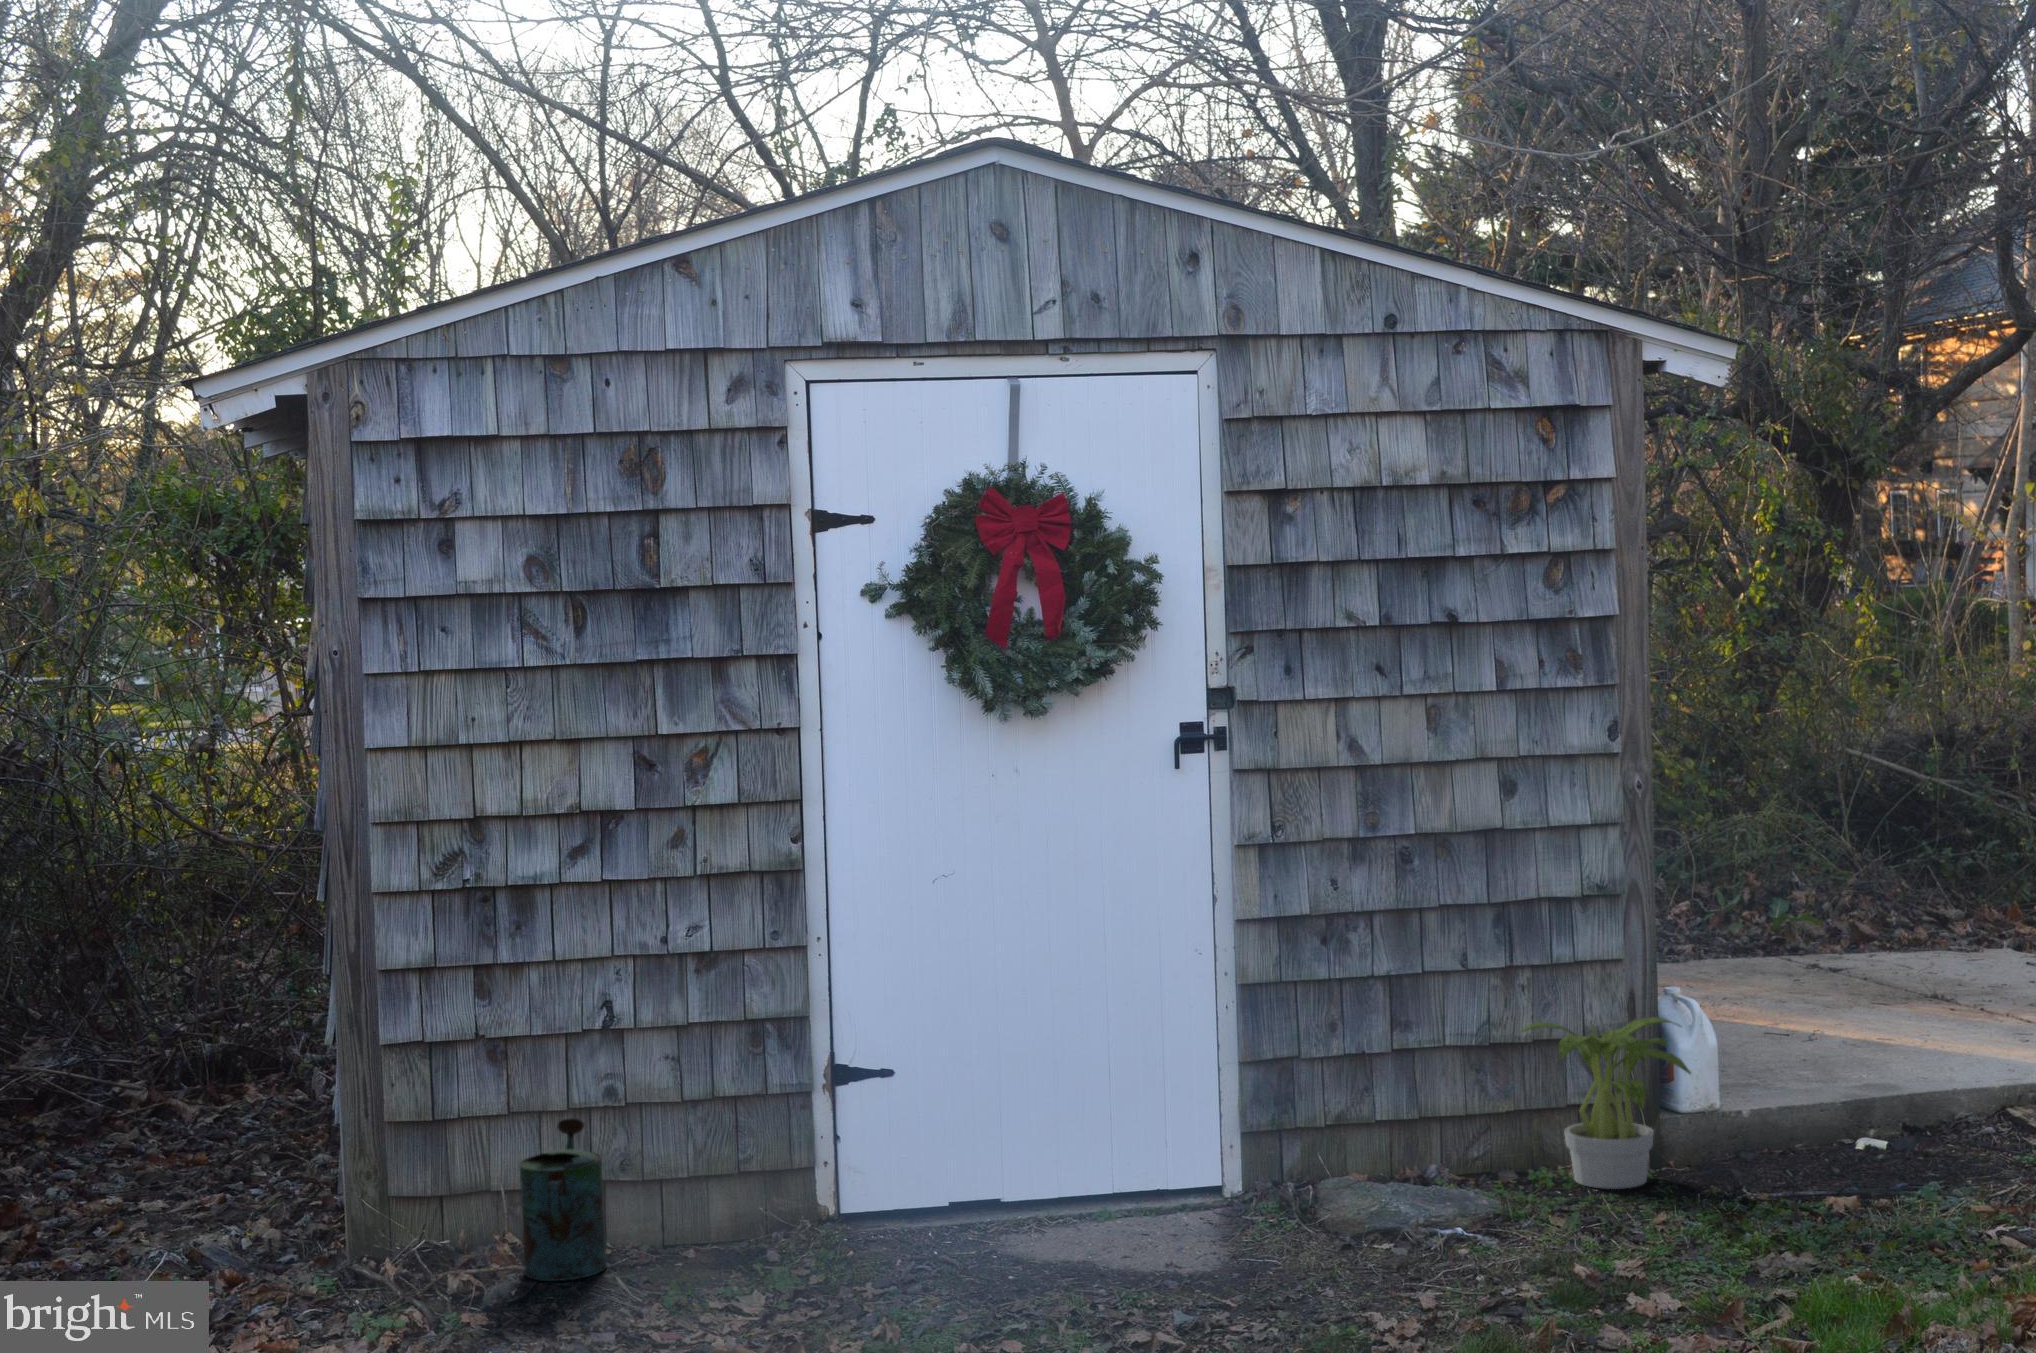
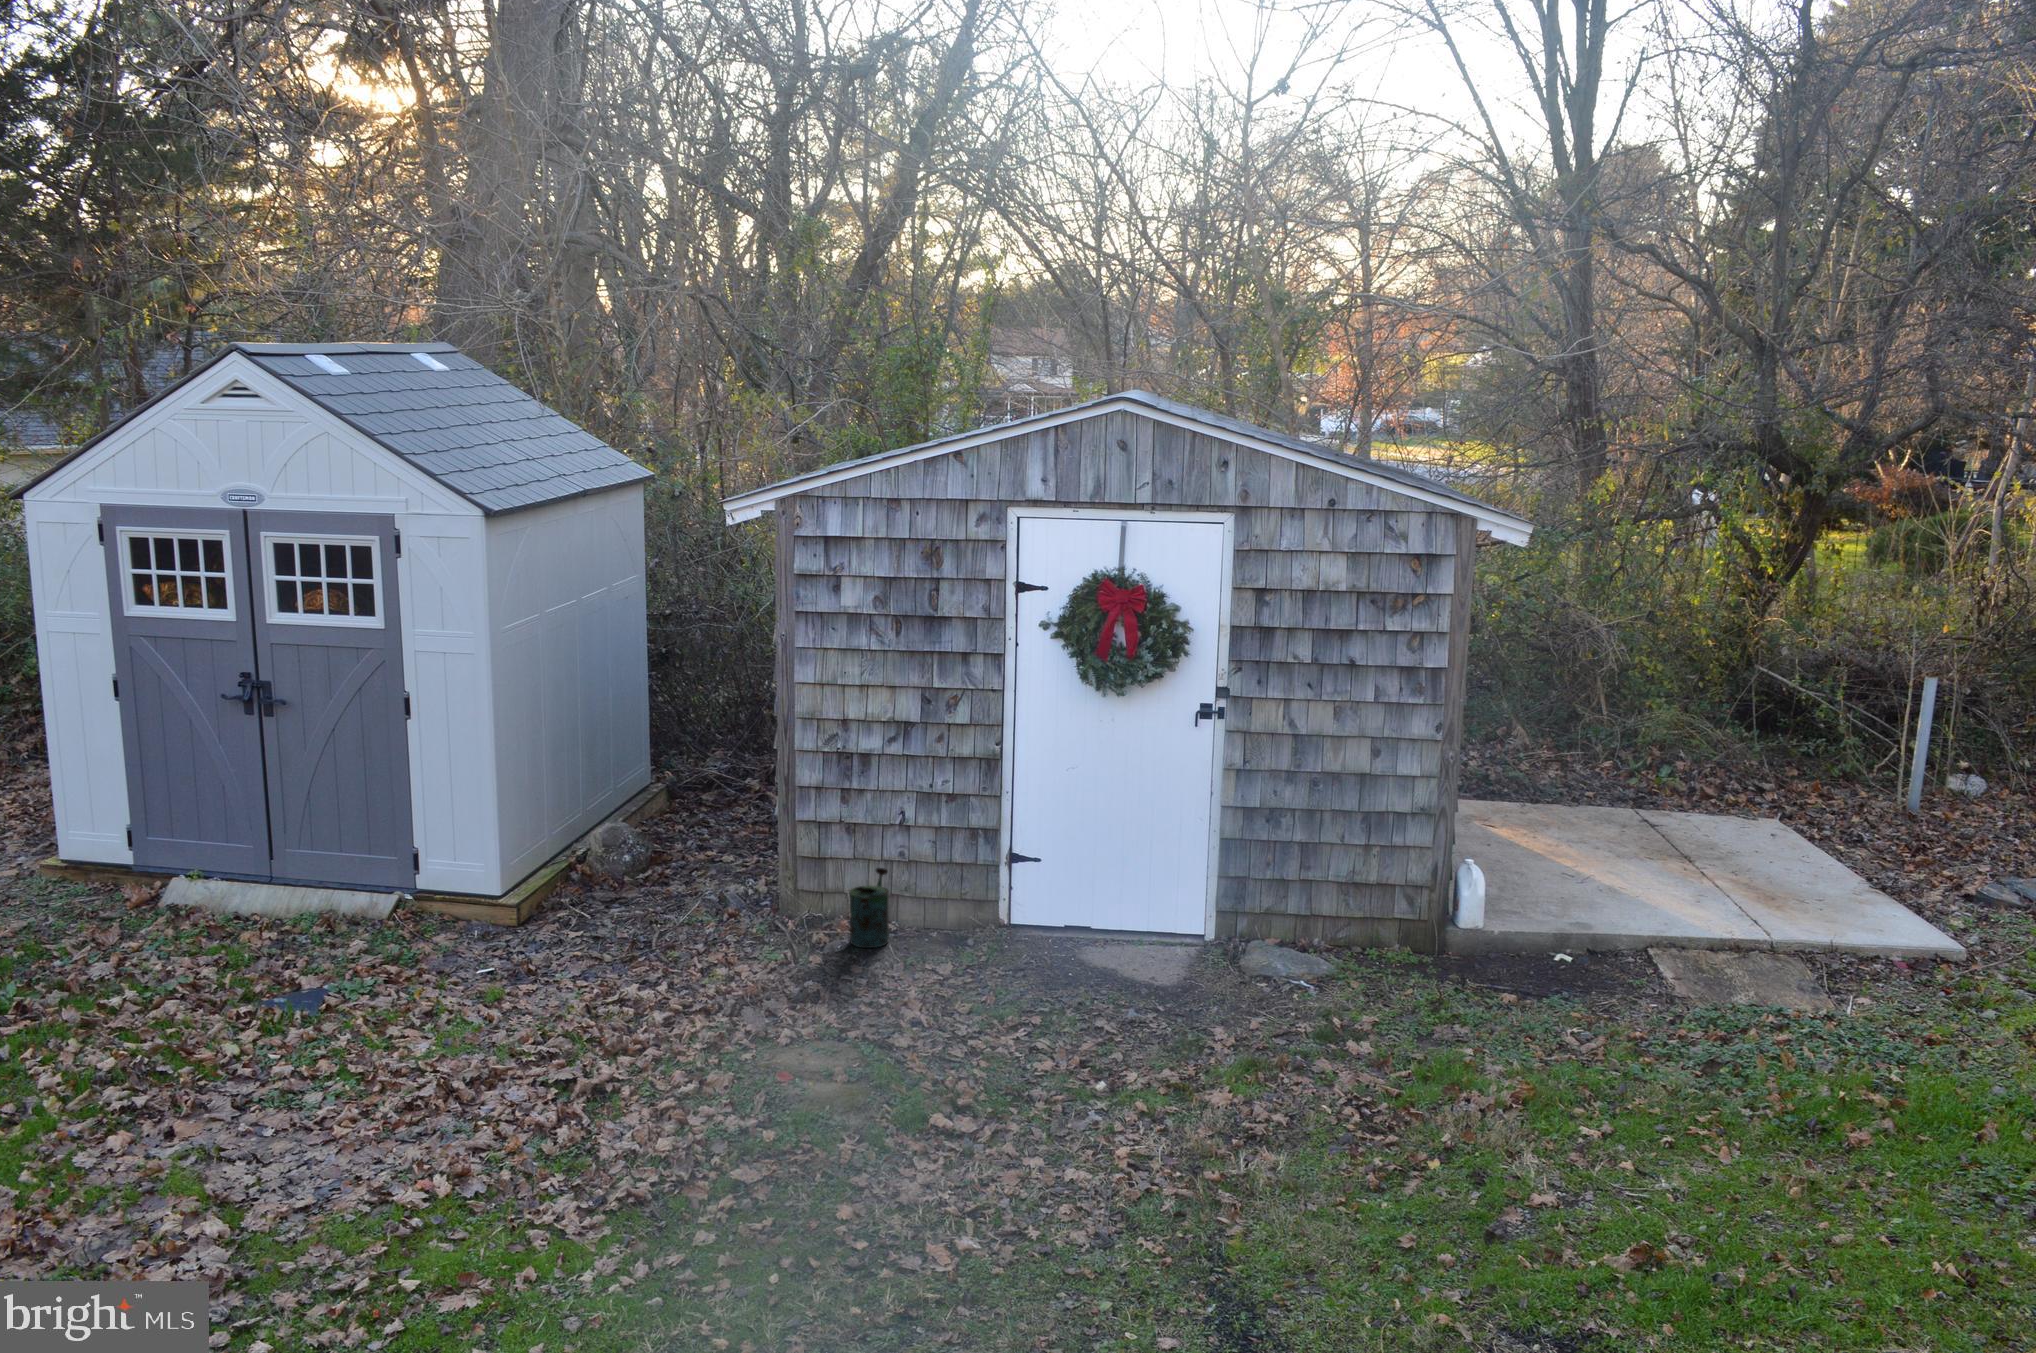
potted plant: present [1520,1017,1690,1189] -> none [1358,879,1446,971]

